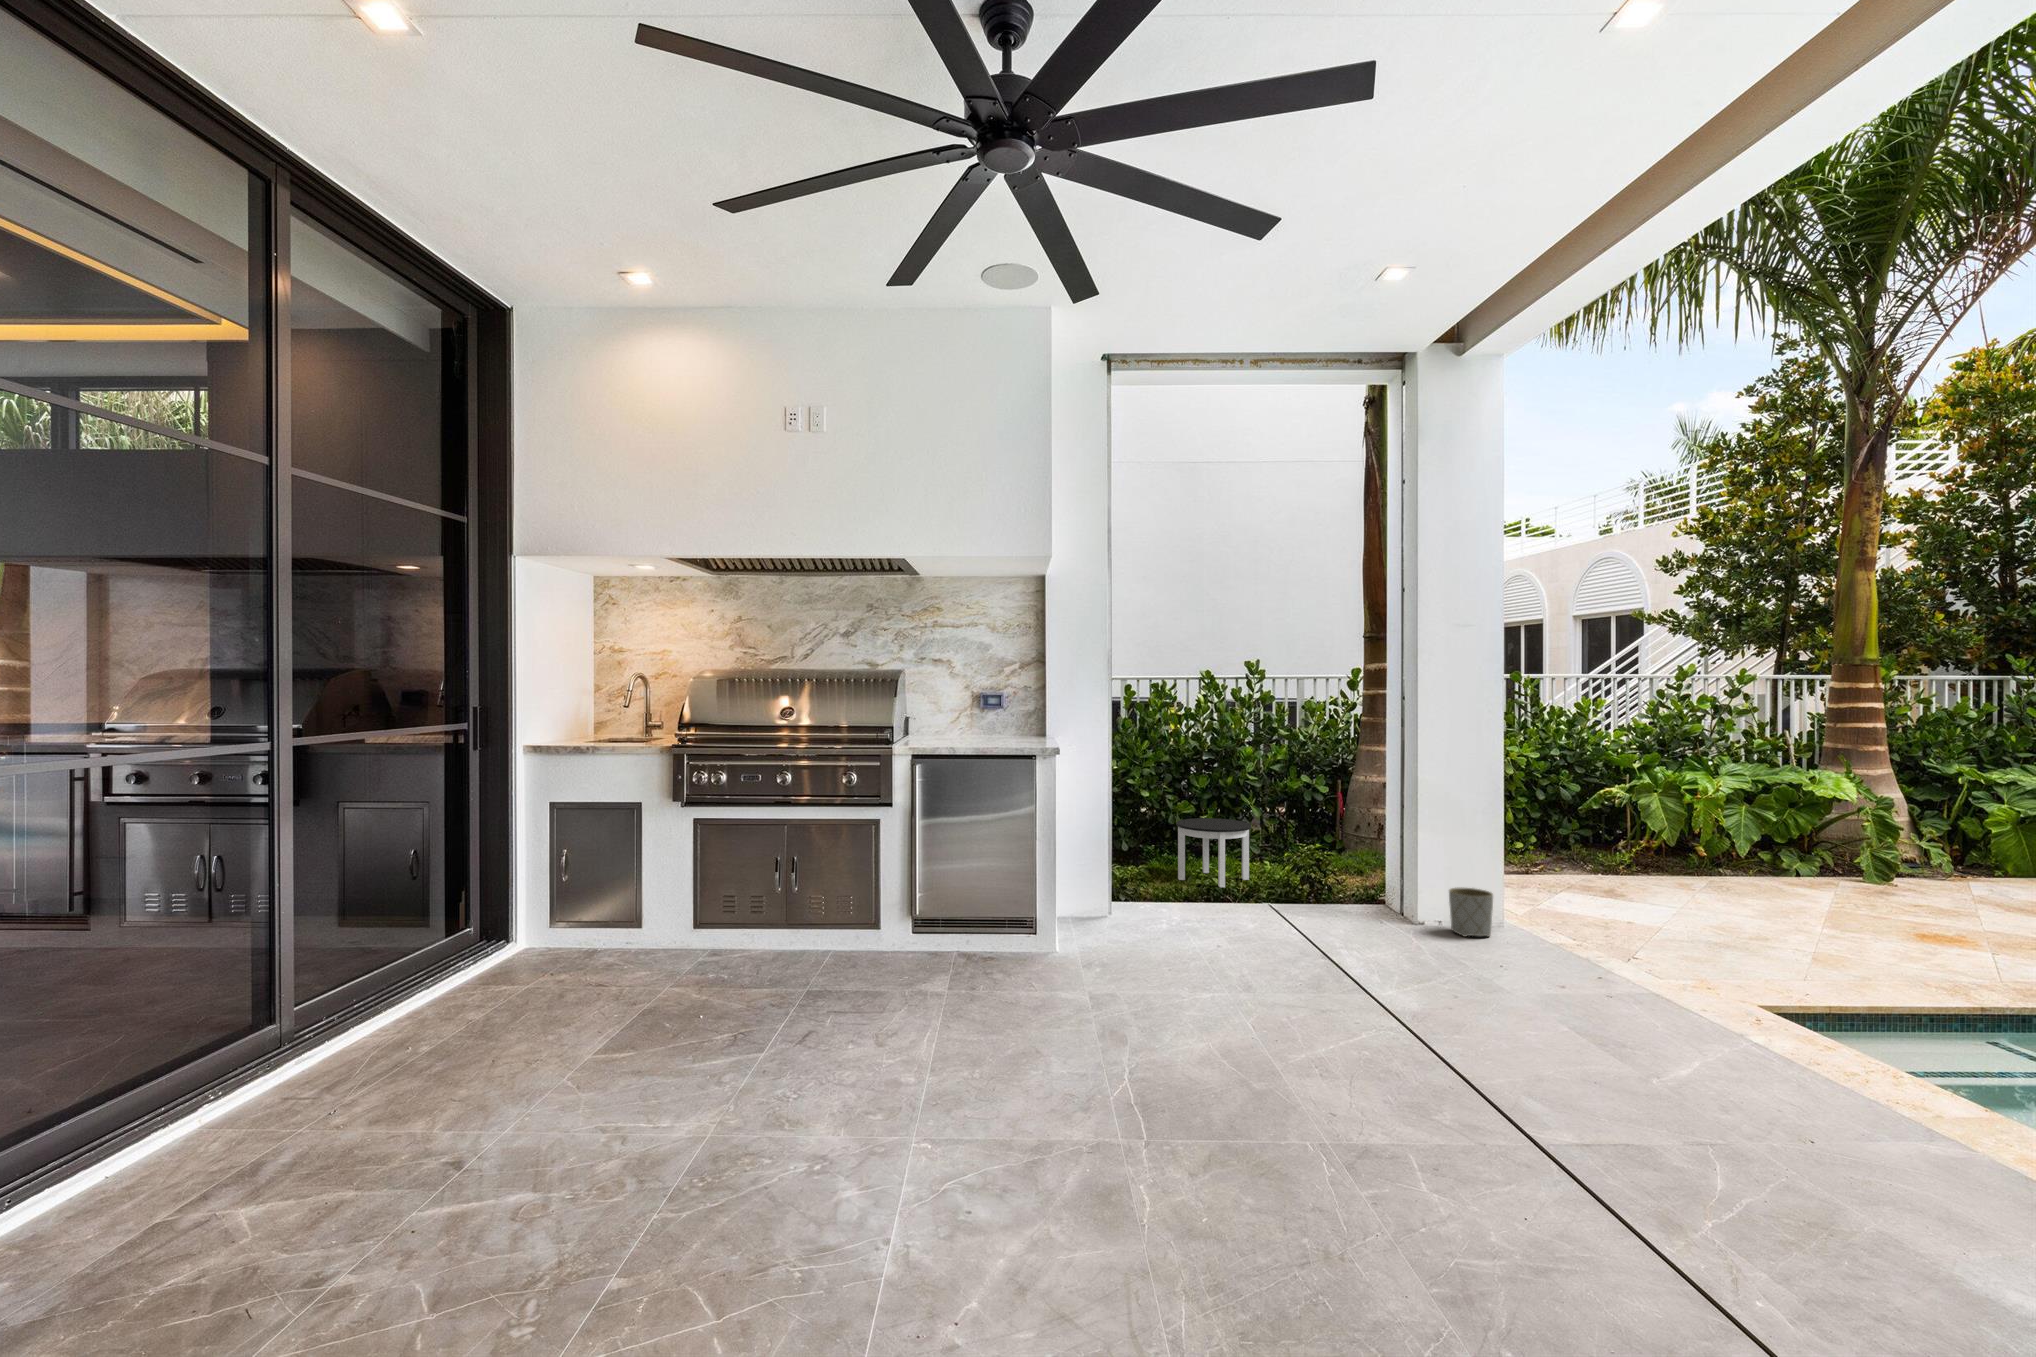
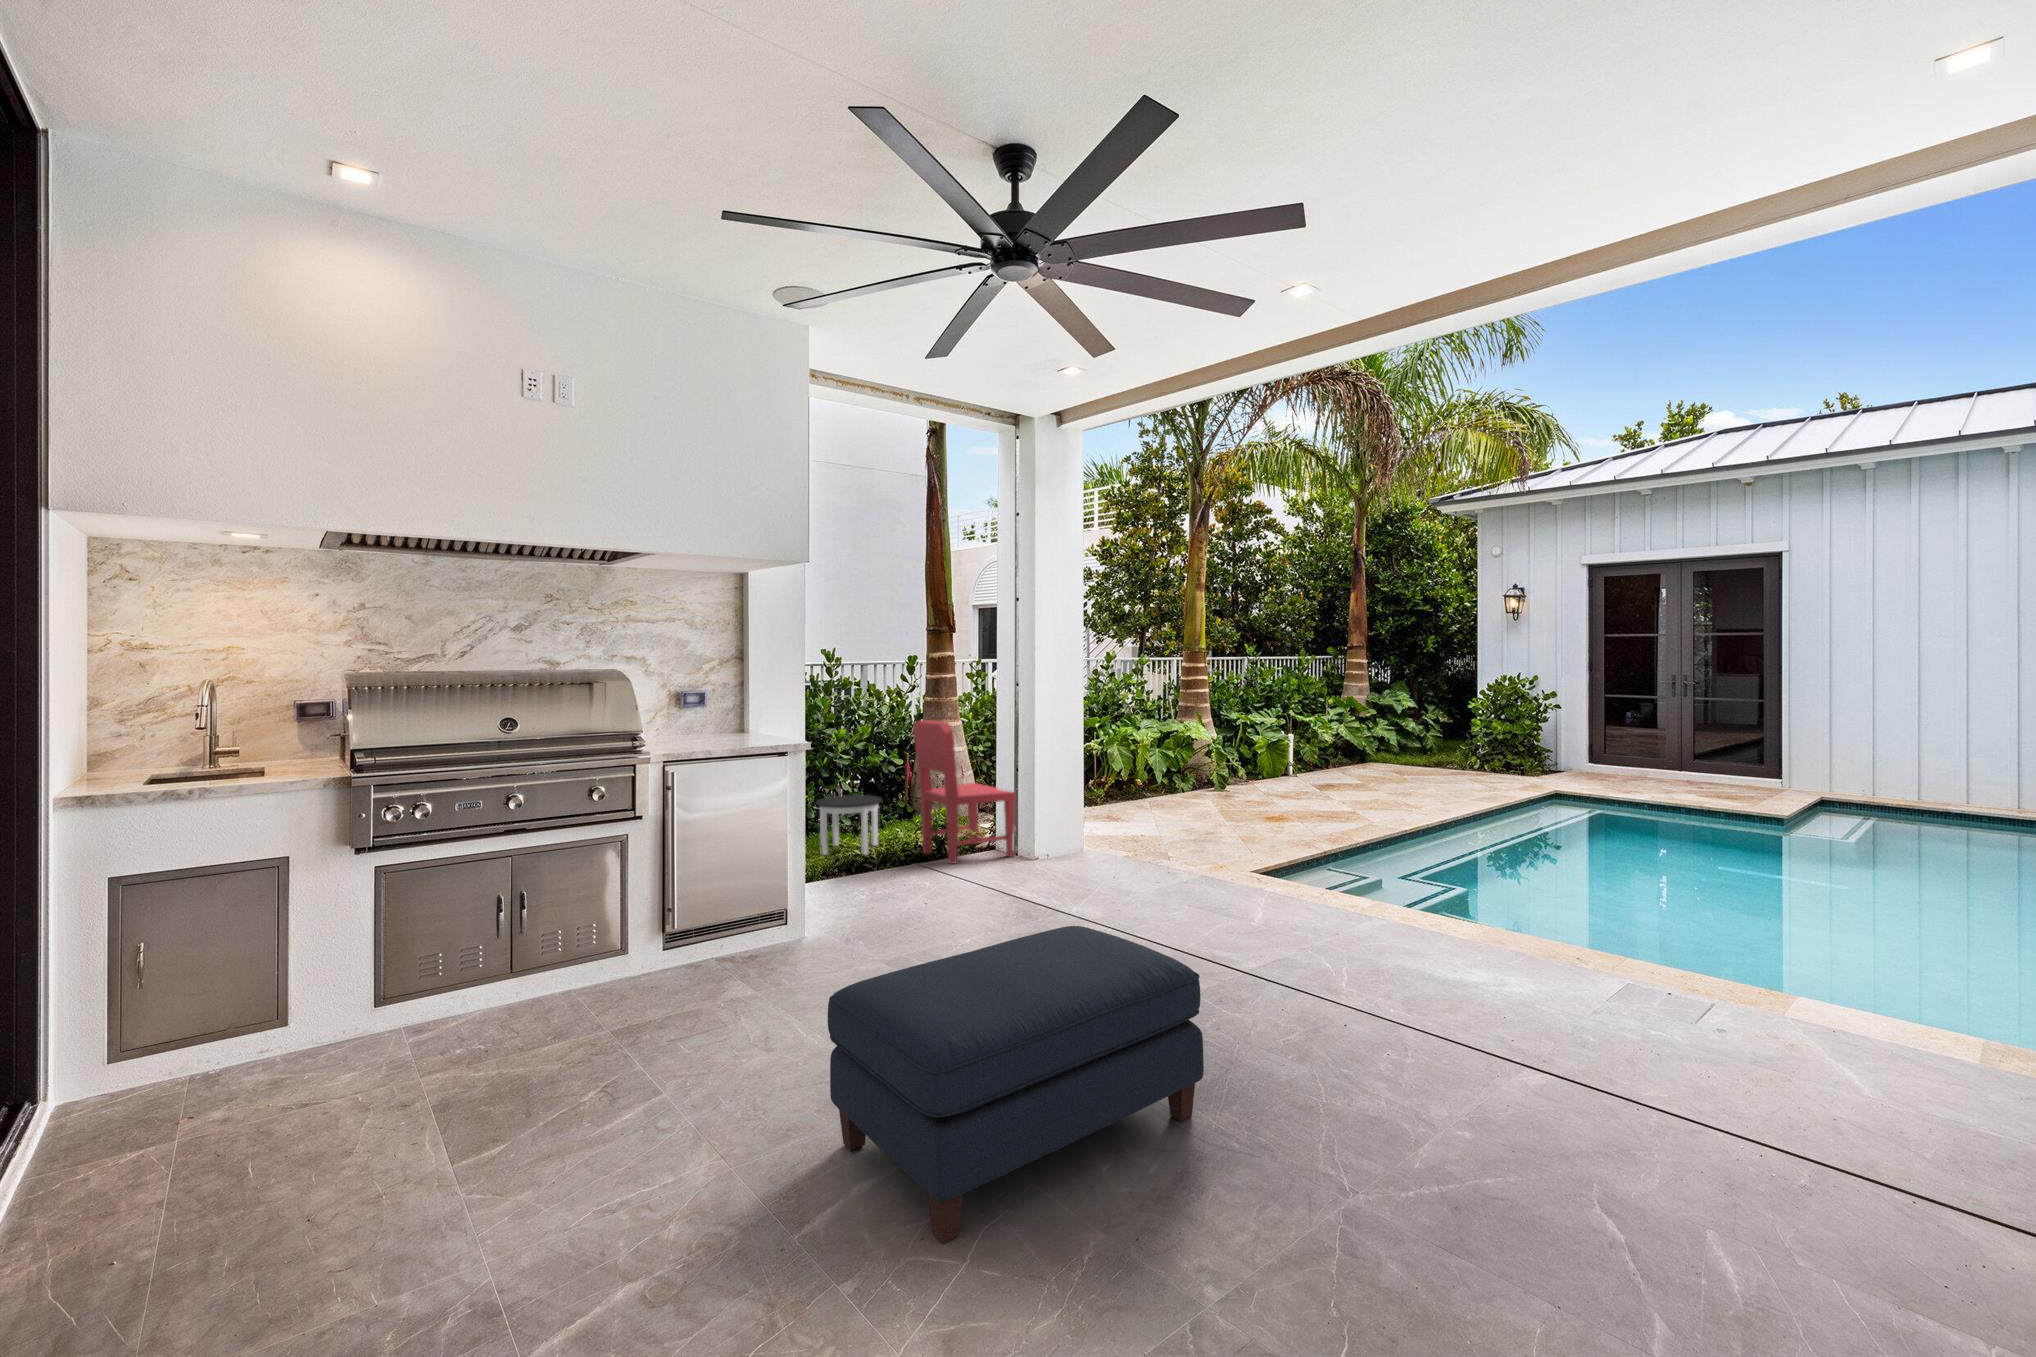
dining chair: none [1276,738,1394,921] -> present [913,720,1016,864]
planter: present [1449,887,1493,937] -> none [1056,822,1085,858]
ottoman: none [711,988,1155,1300] -> present [828,926,1204,1244]

